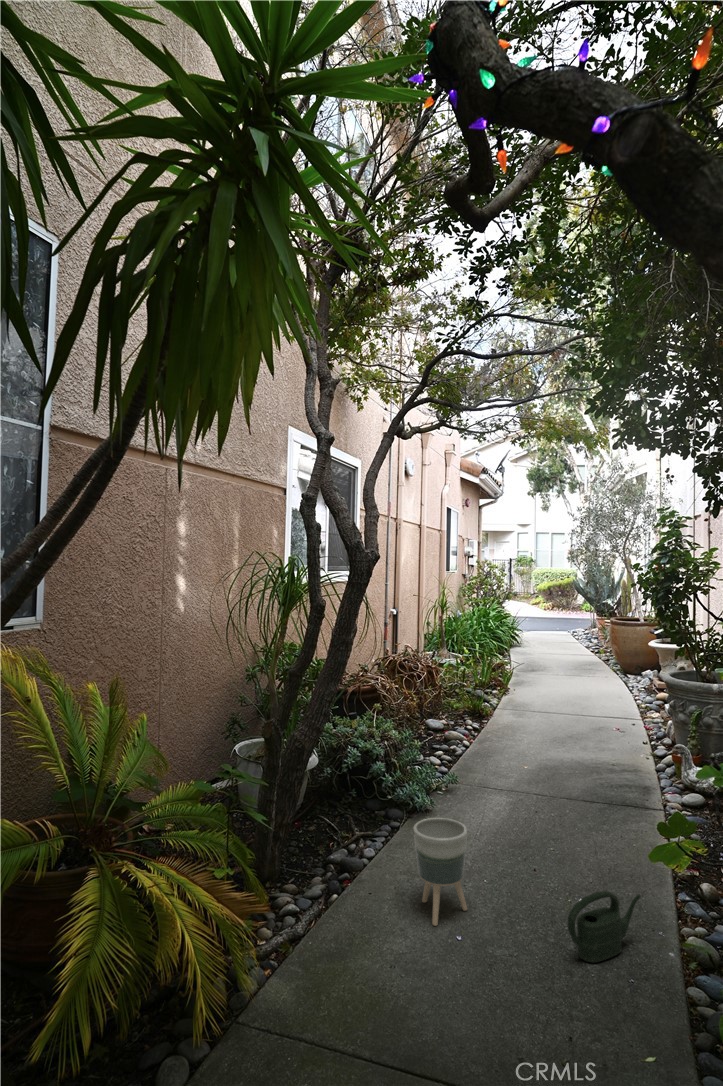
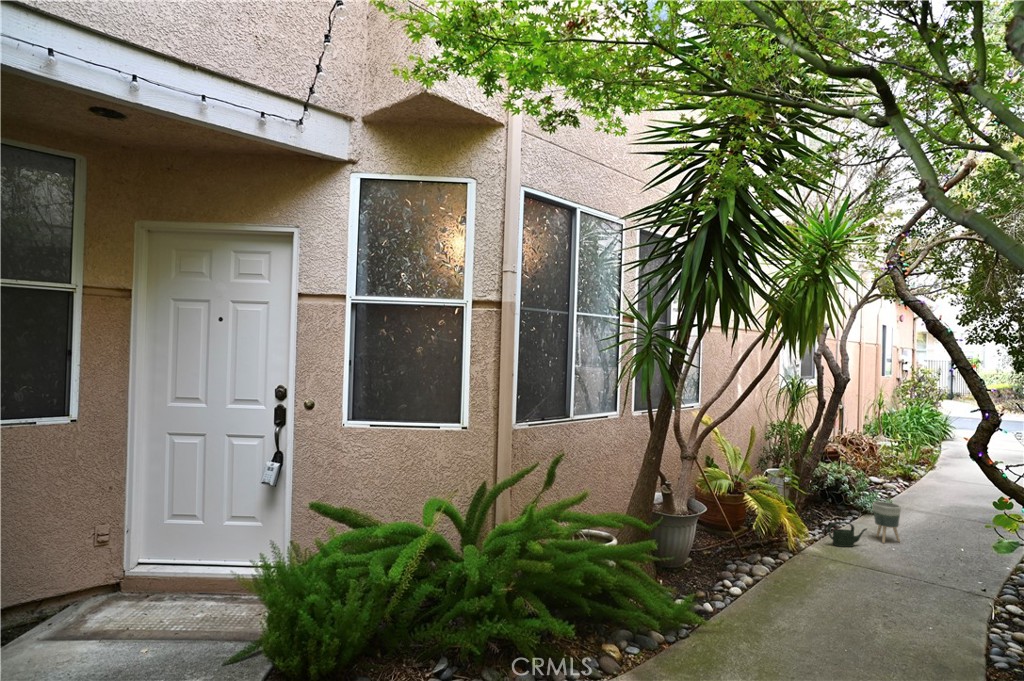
watering can: present [568,891,640,962] -> present [827,522,867,547]

